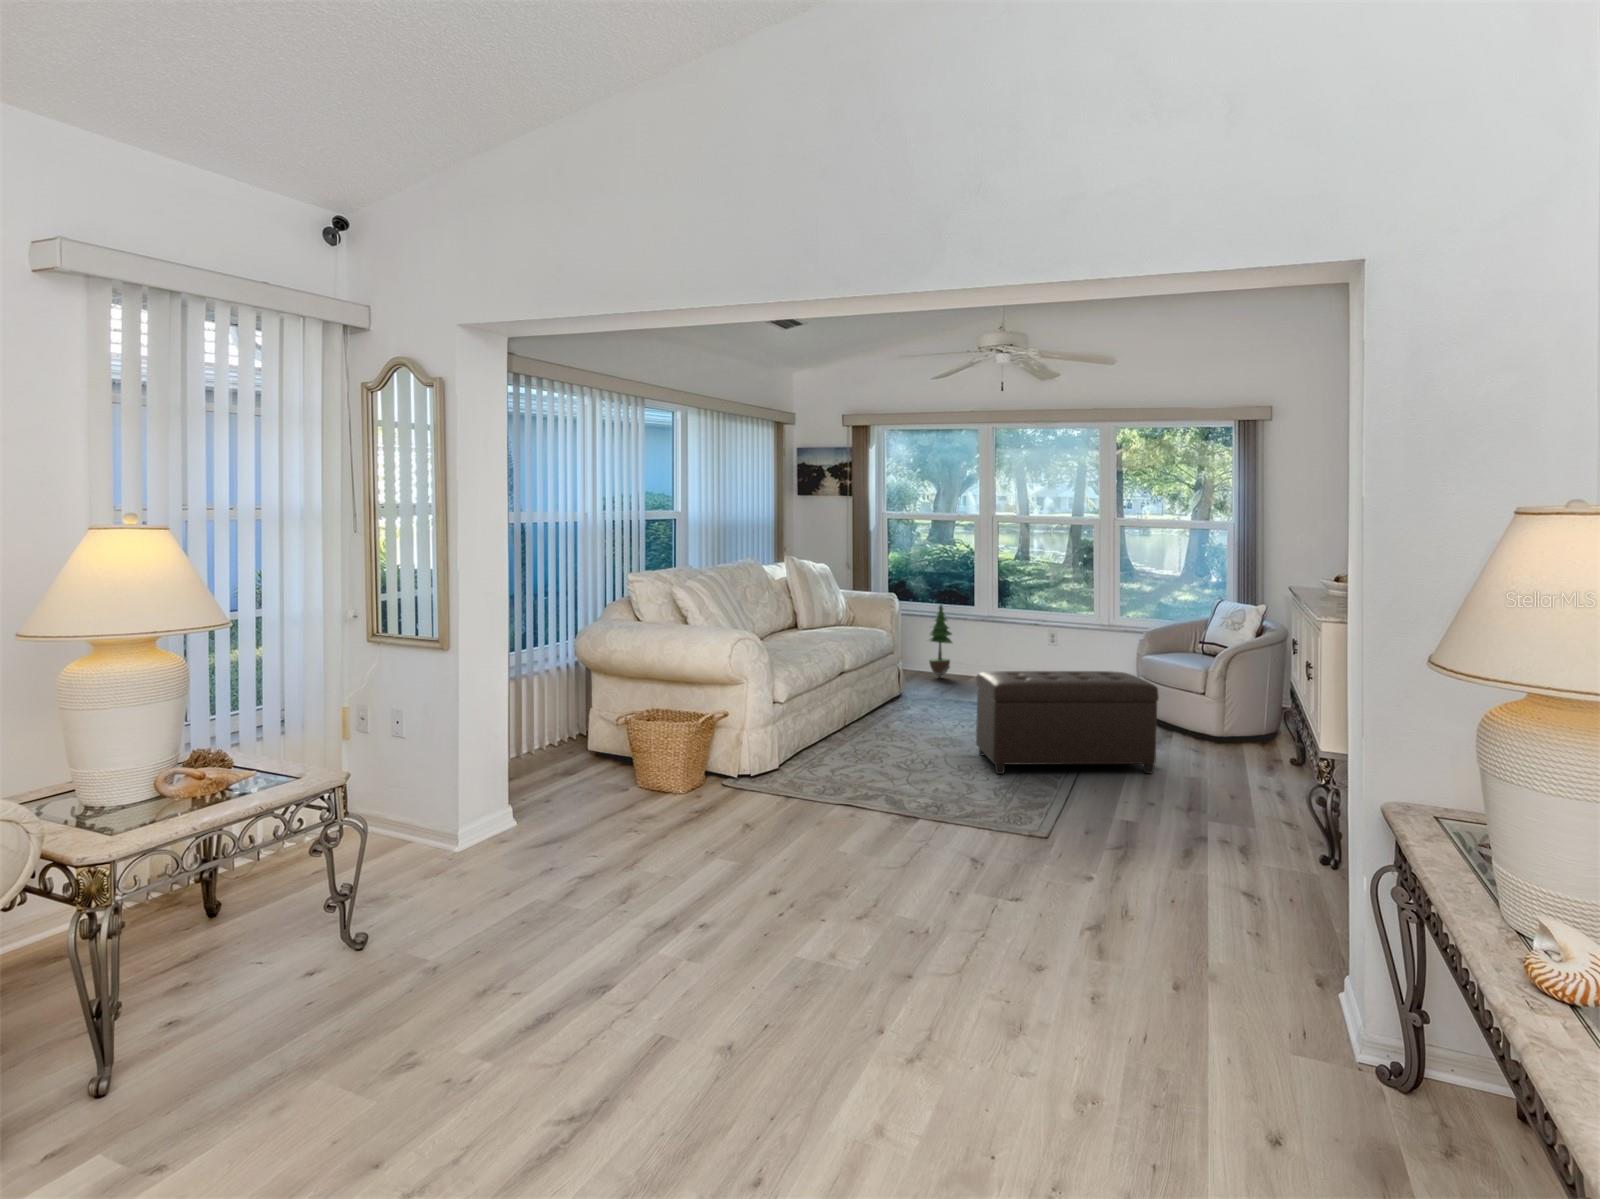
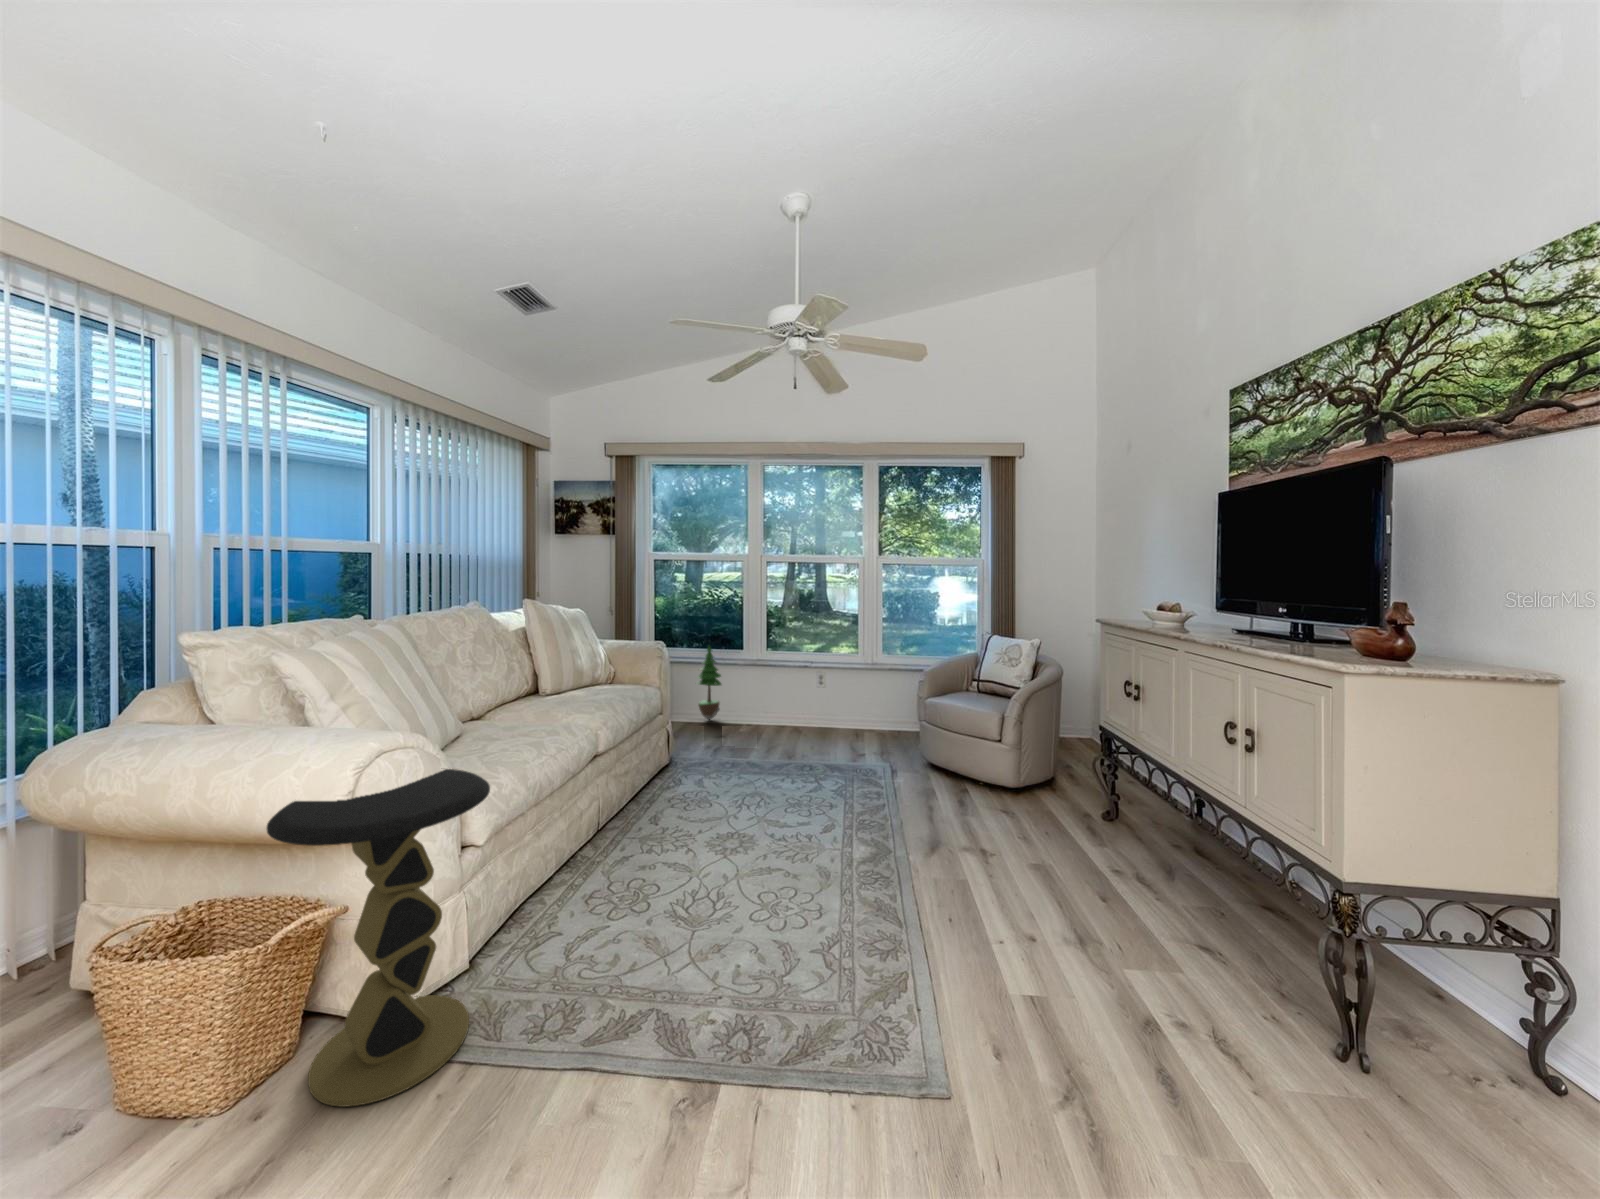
side table: none [702,649,797,800] -> present [267,769,490,1107]
ottoman: present [976,671,1159,774] -> none [775,733,1001,904]

